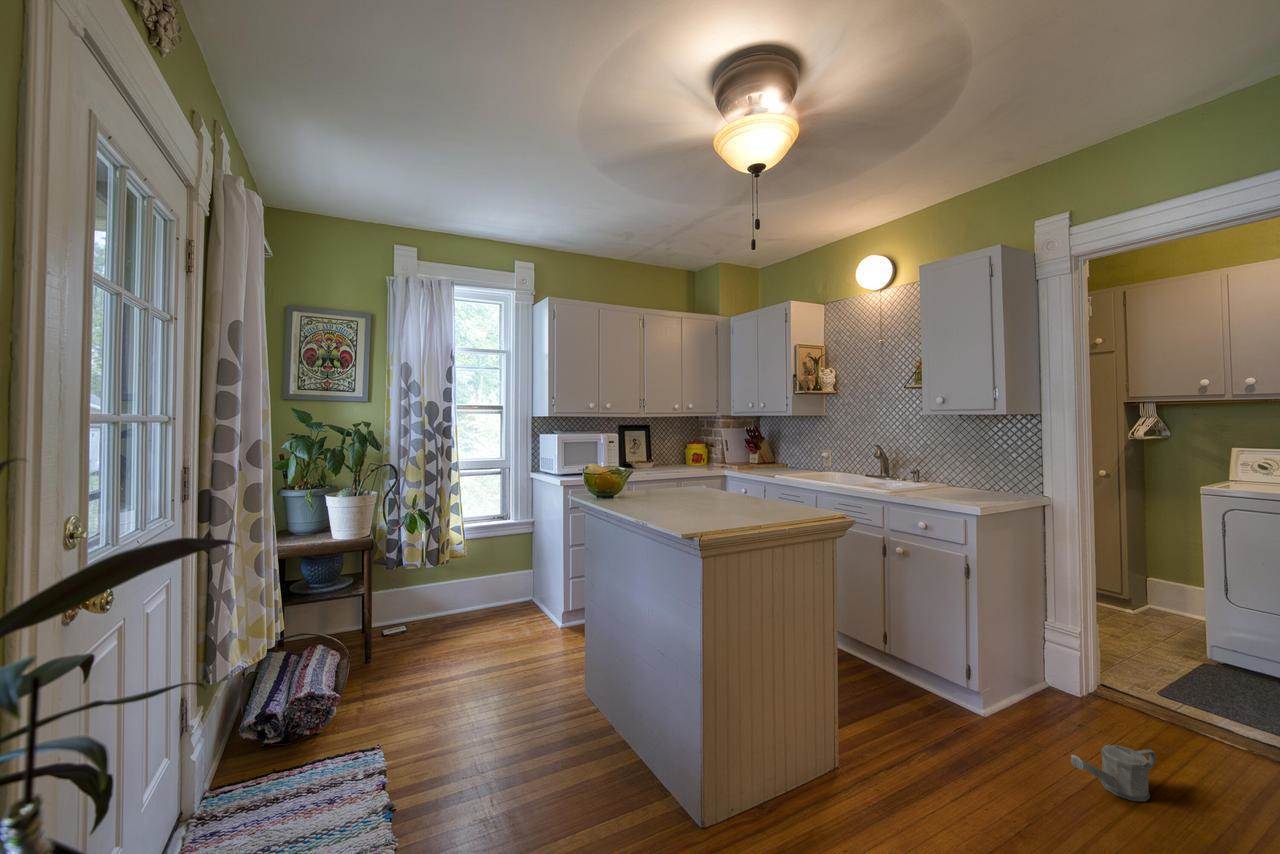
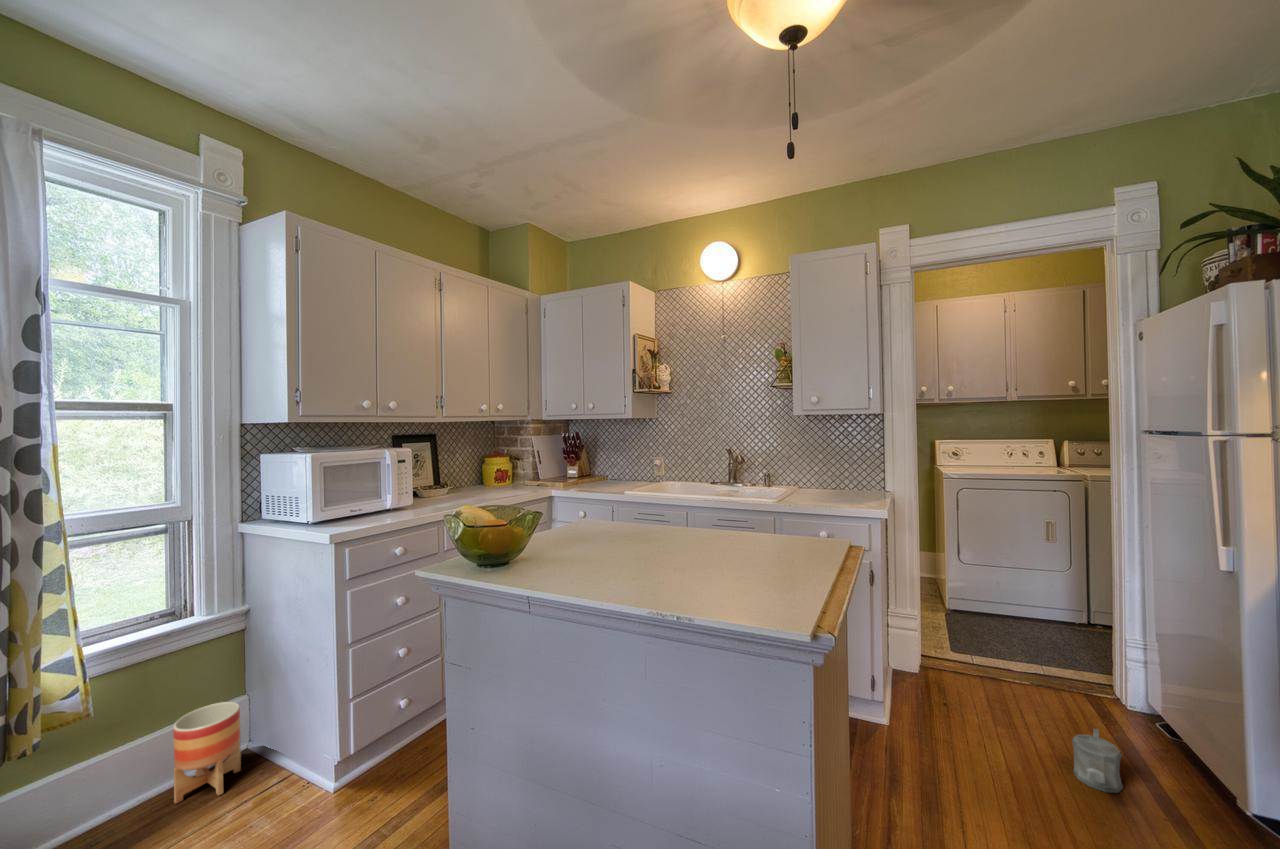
planter: none [498,569,526,614] -> present [173,702,241,803]

